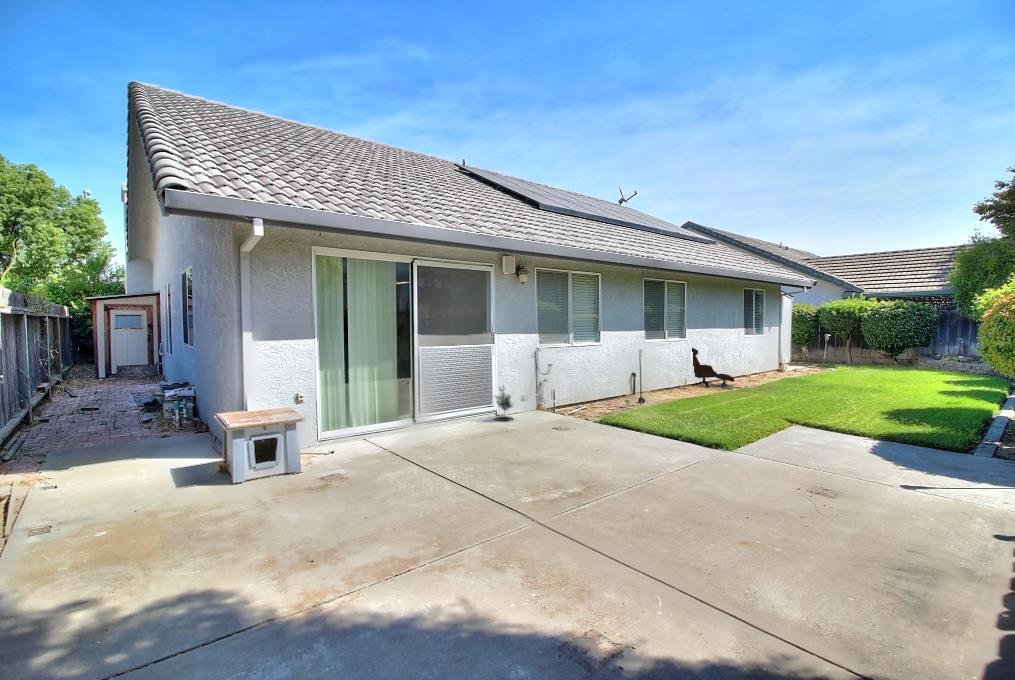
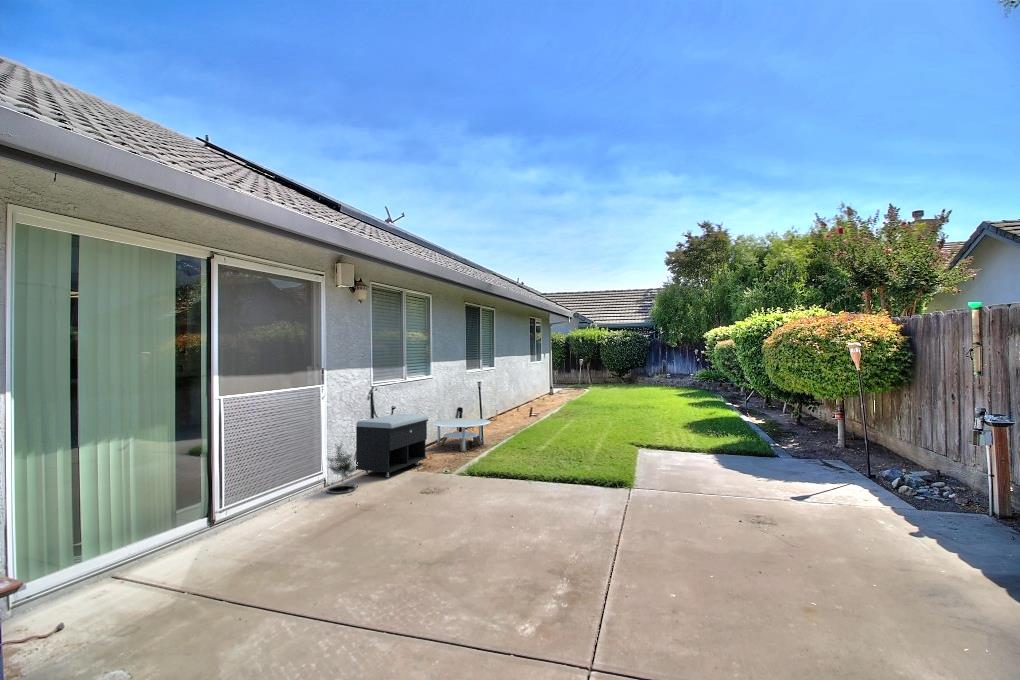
lounge chair: present [692,348,735,387] -> none [497,376,542,416]
storage bench: none [521,371,580,416] -> present [356,413,428,477]
round table: none [594,381,646,408] -> present [431,418,491,452]

